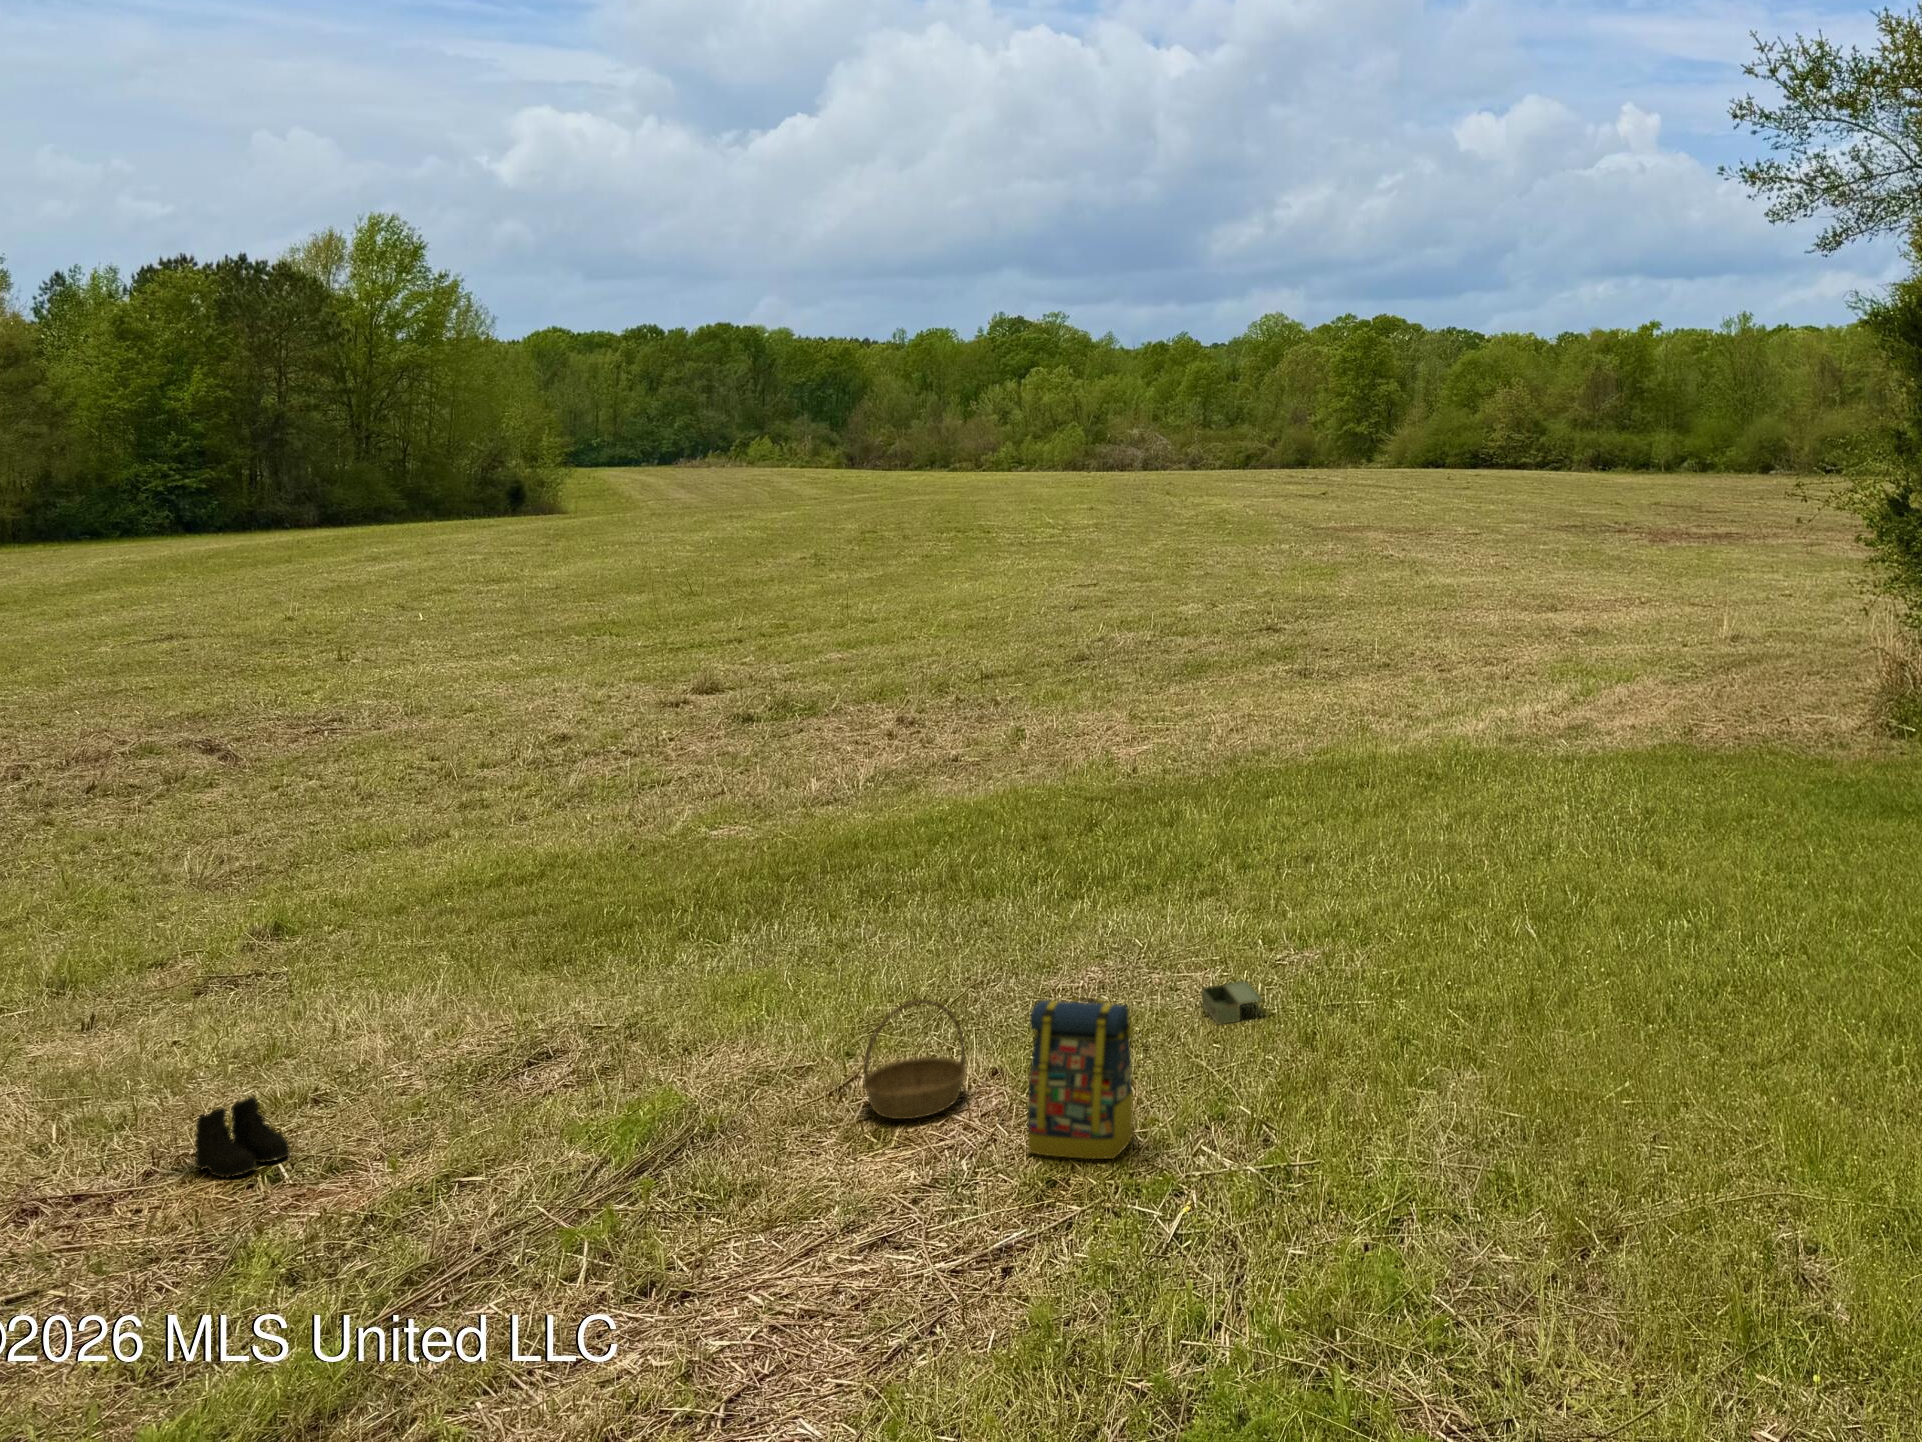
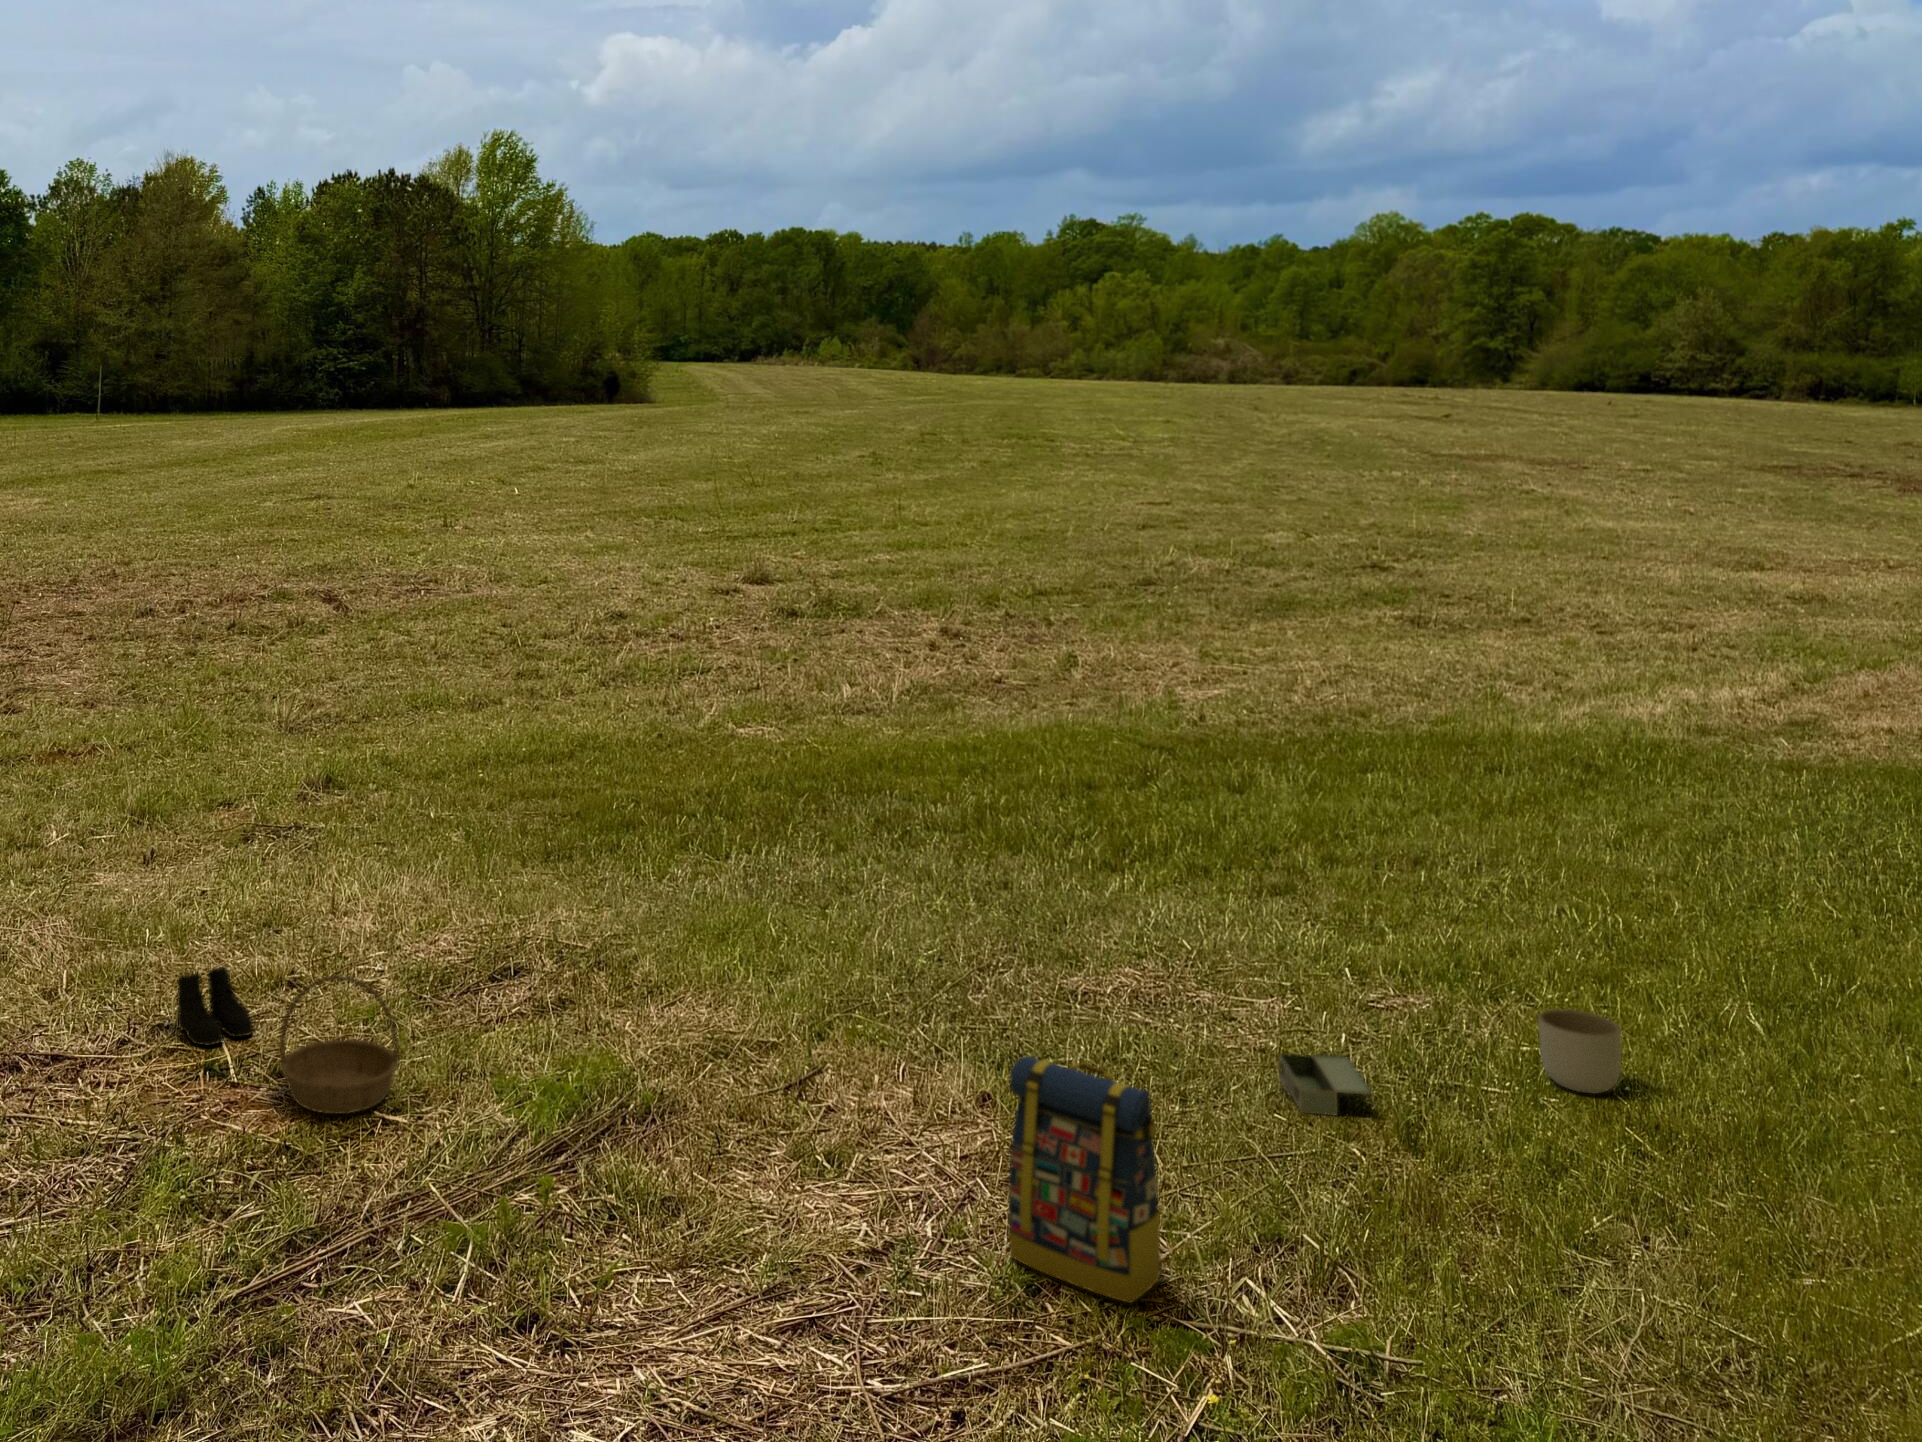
planter: none [1363,921,1410,976] -> present [1538,1009,1621,1094]
basket: present [863,1000,967,1119] -> present [280,975,399,1114]

